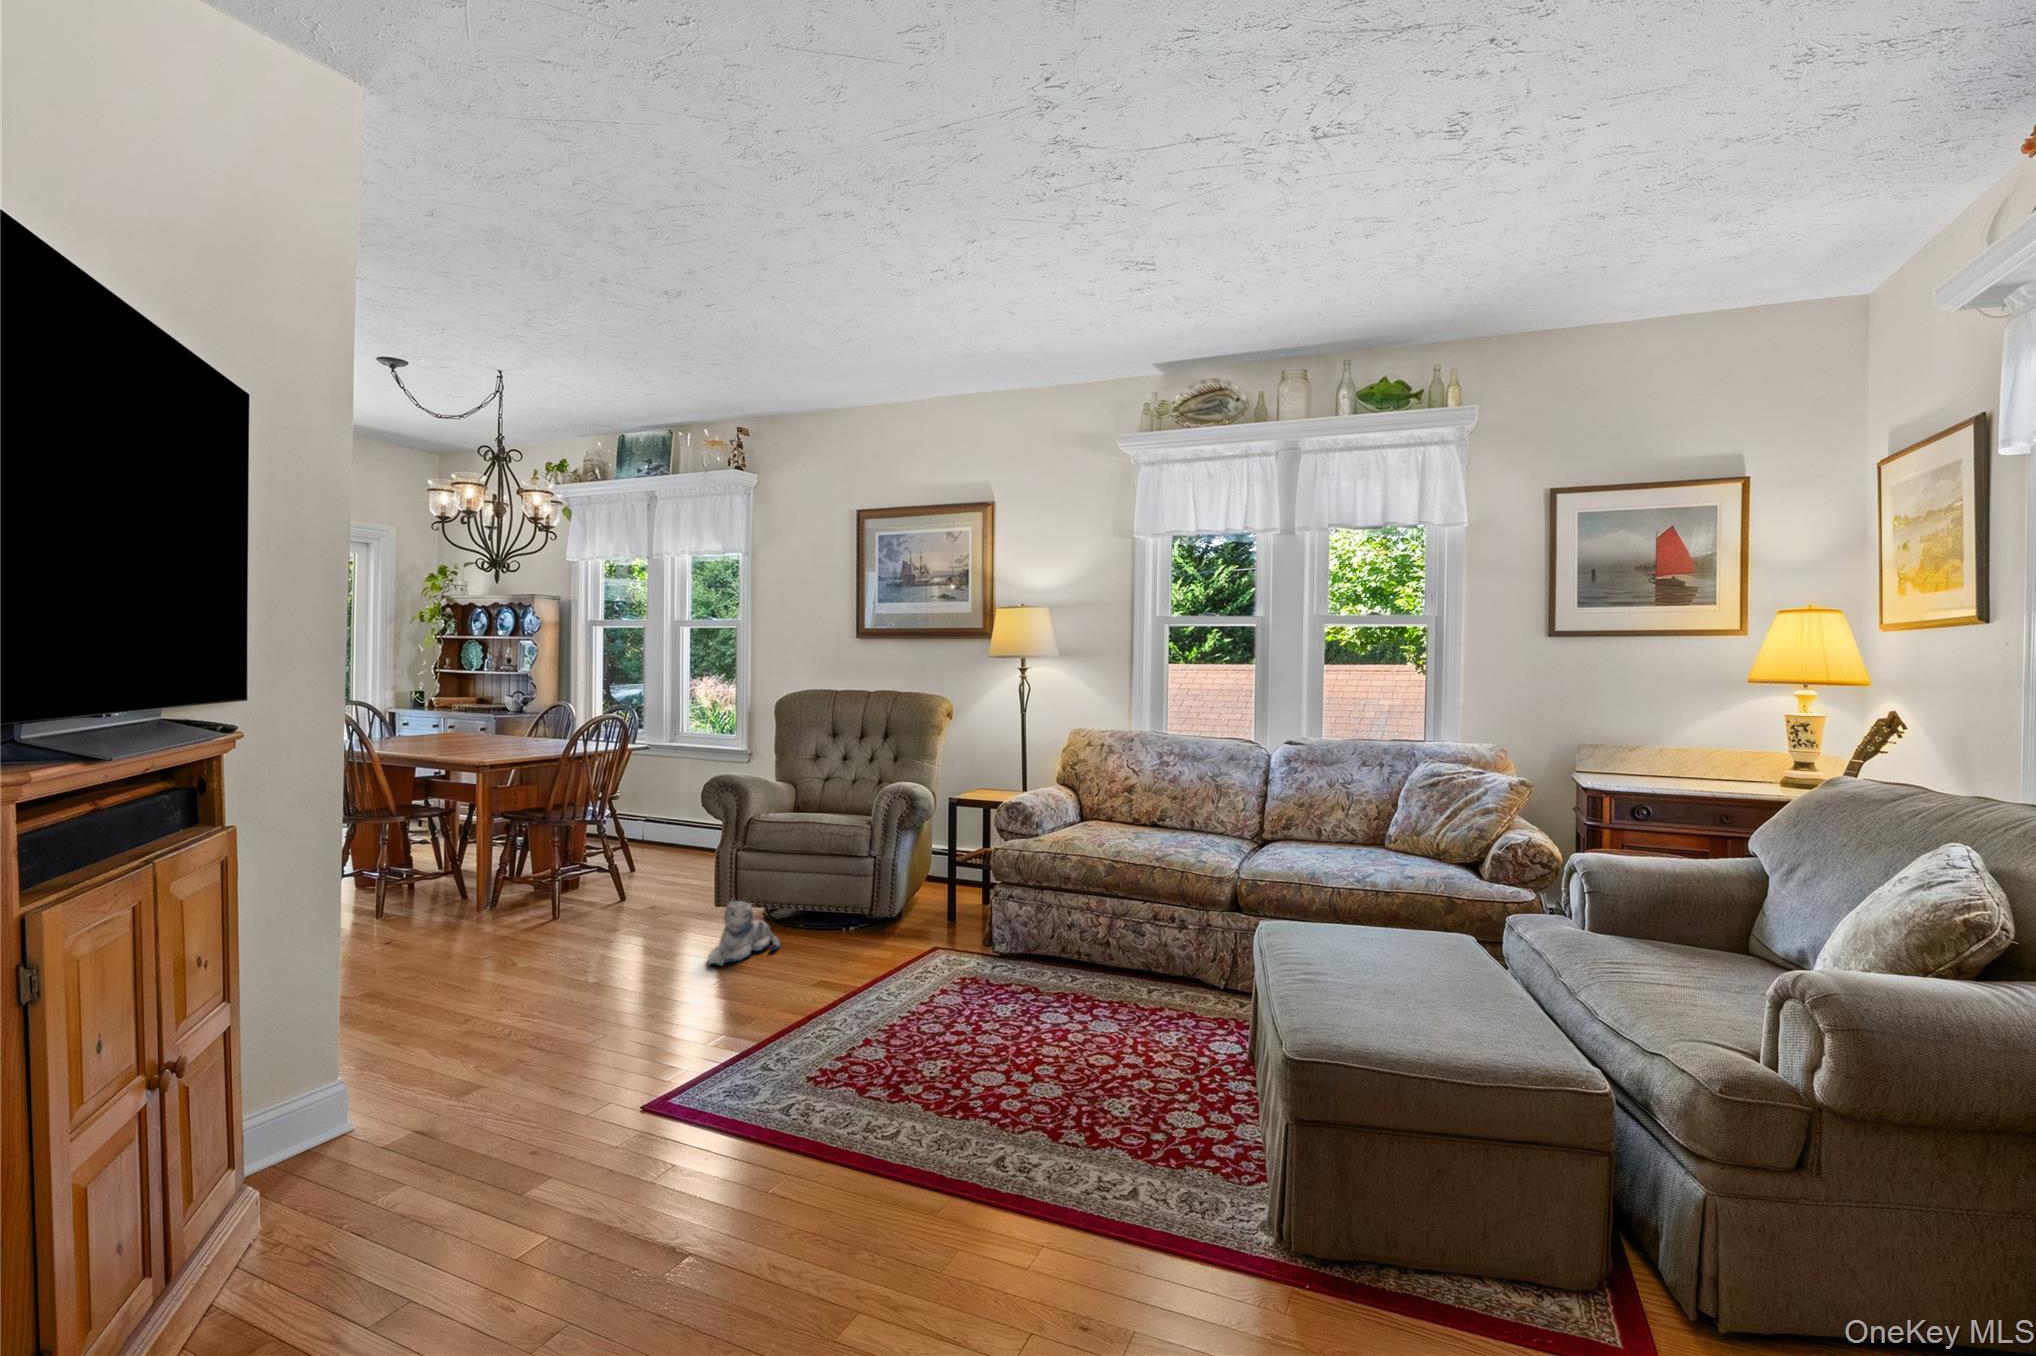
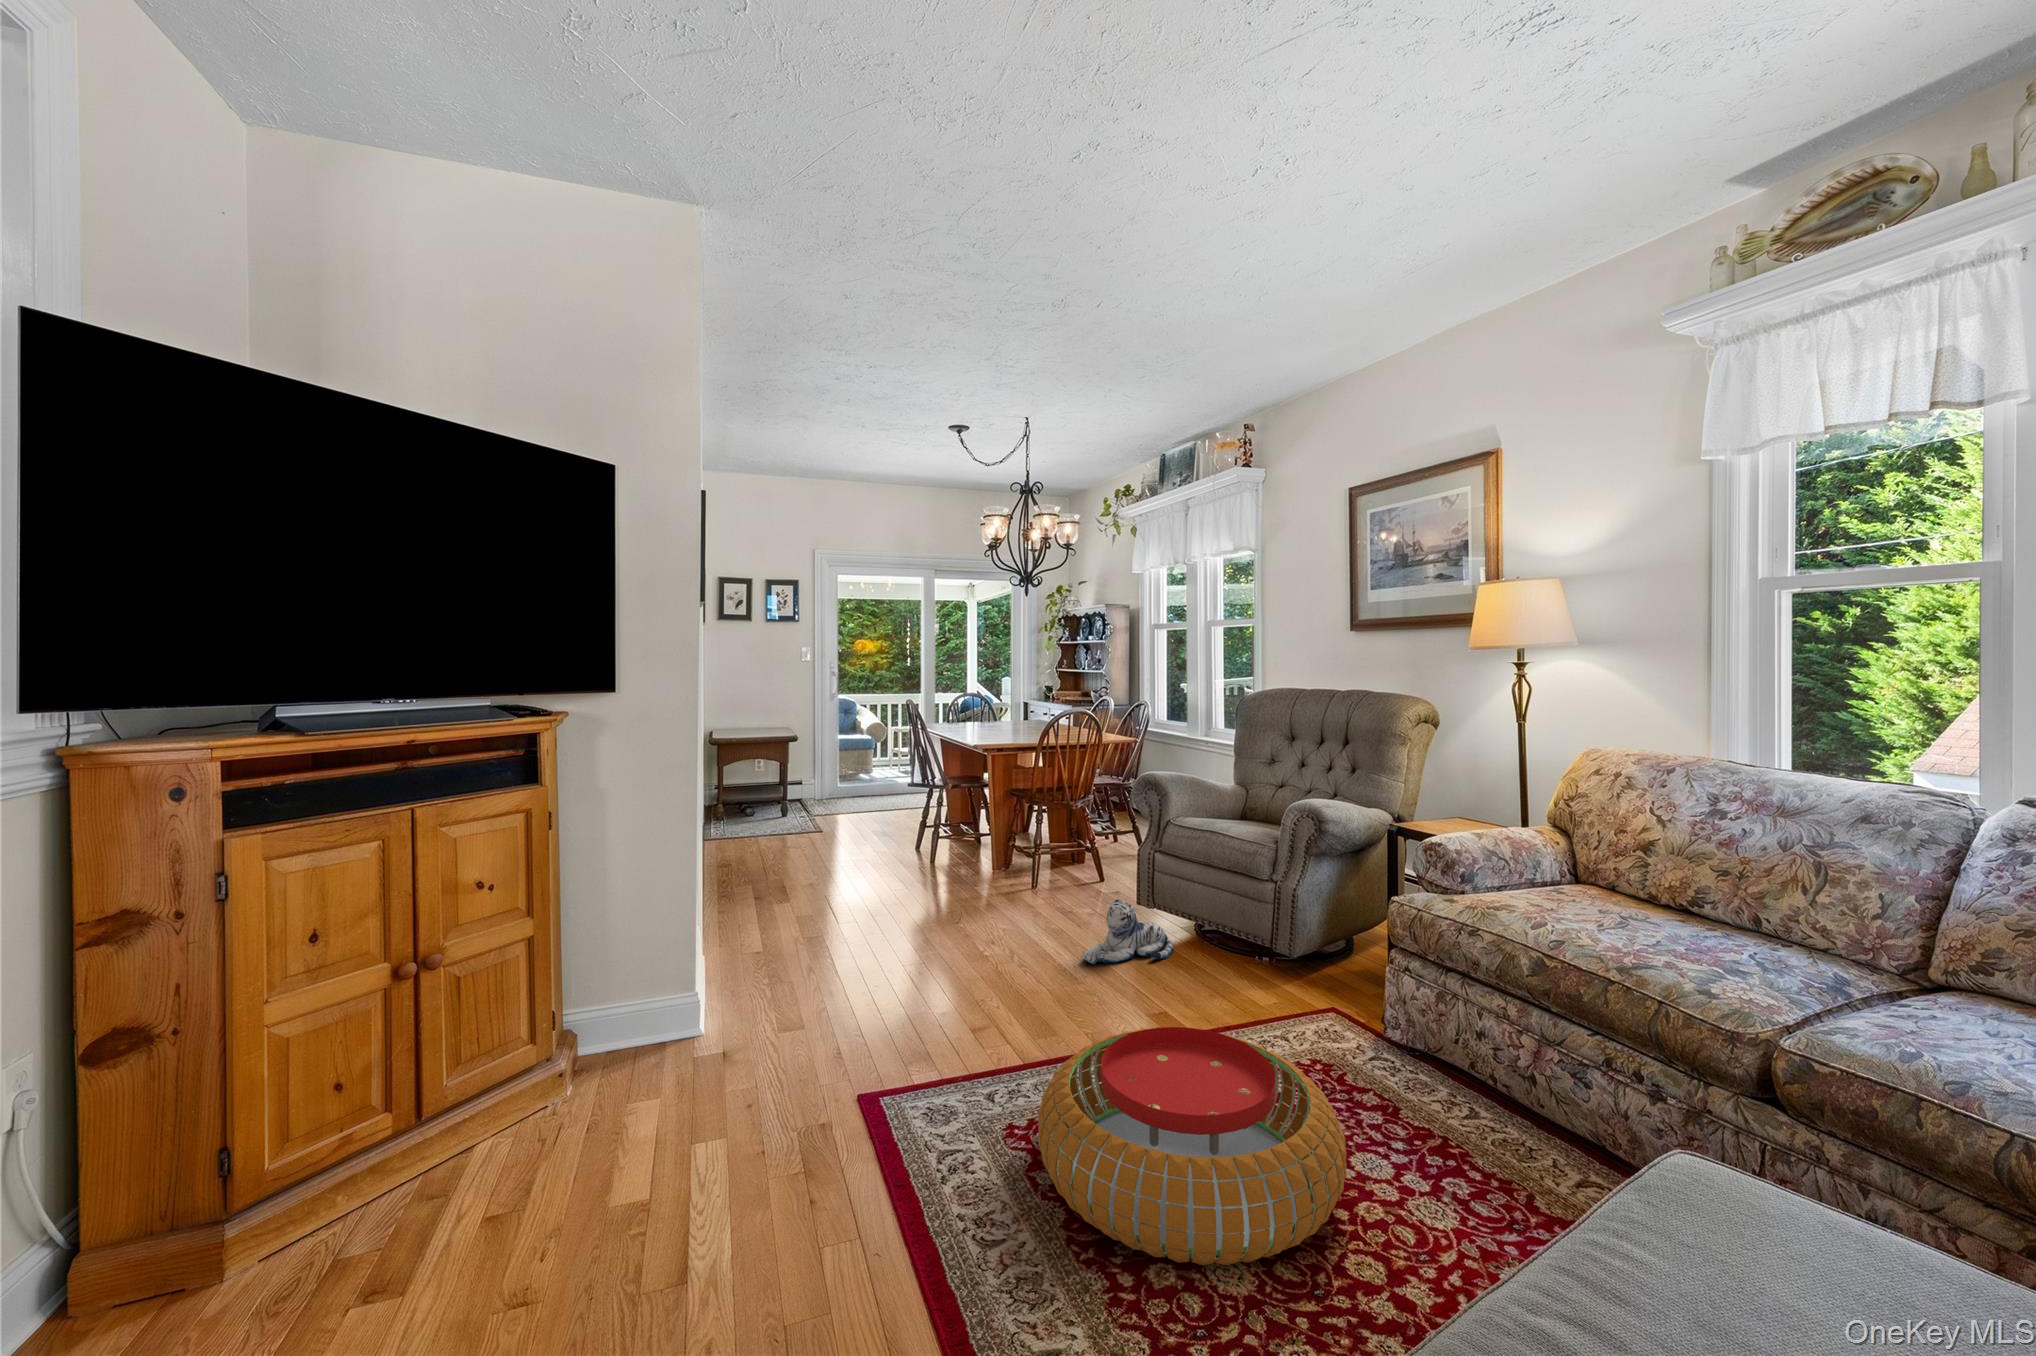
pouf: none [842,952,1075,1097] -> present [1038,1027,1347,1265]

